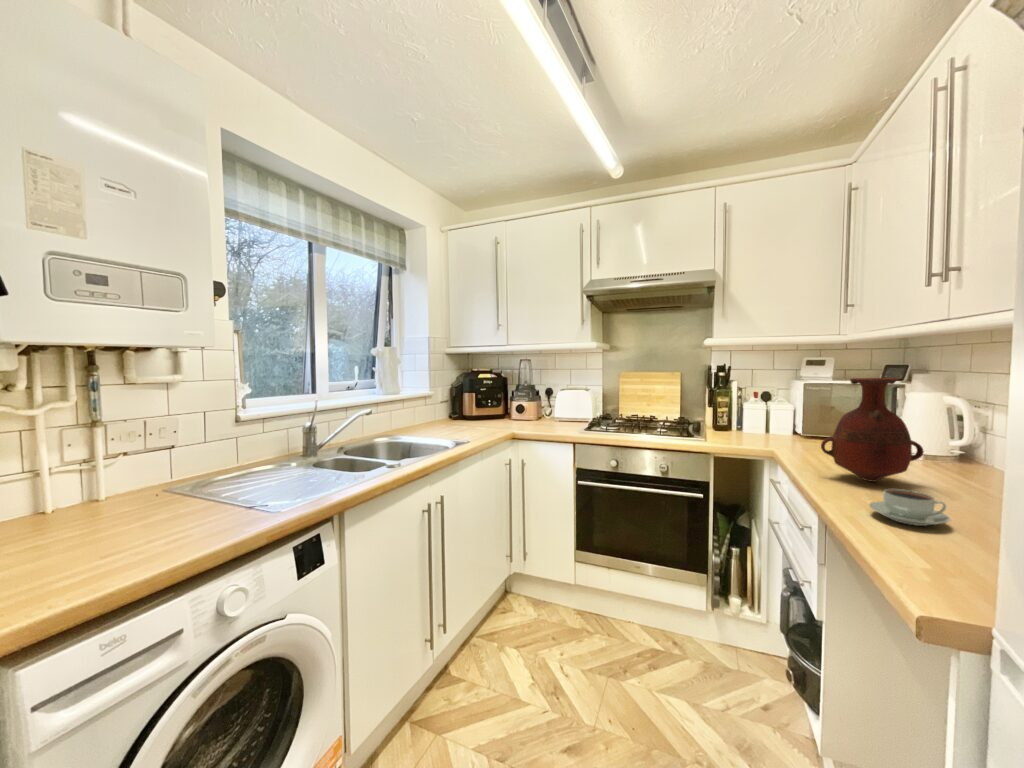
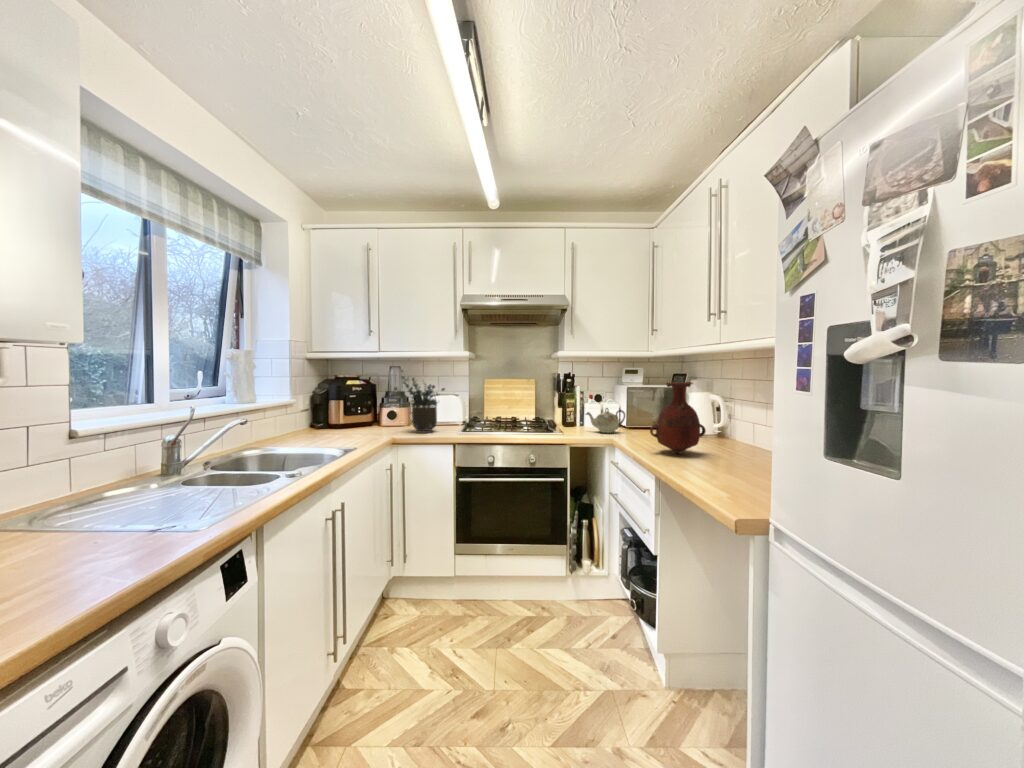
potted plant: none [522,363,568,427] -> present [402,370,445,431]
teapot: none [738,409,798,442] -> present [586,408,625,433]
coffee cup: present [869,489,950,526] -> none [687,454,728,475]

